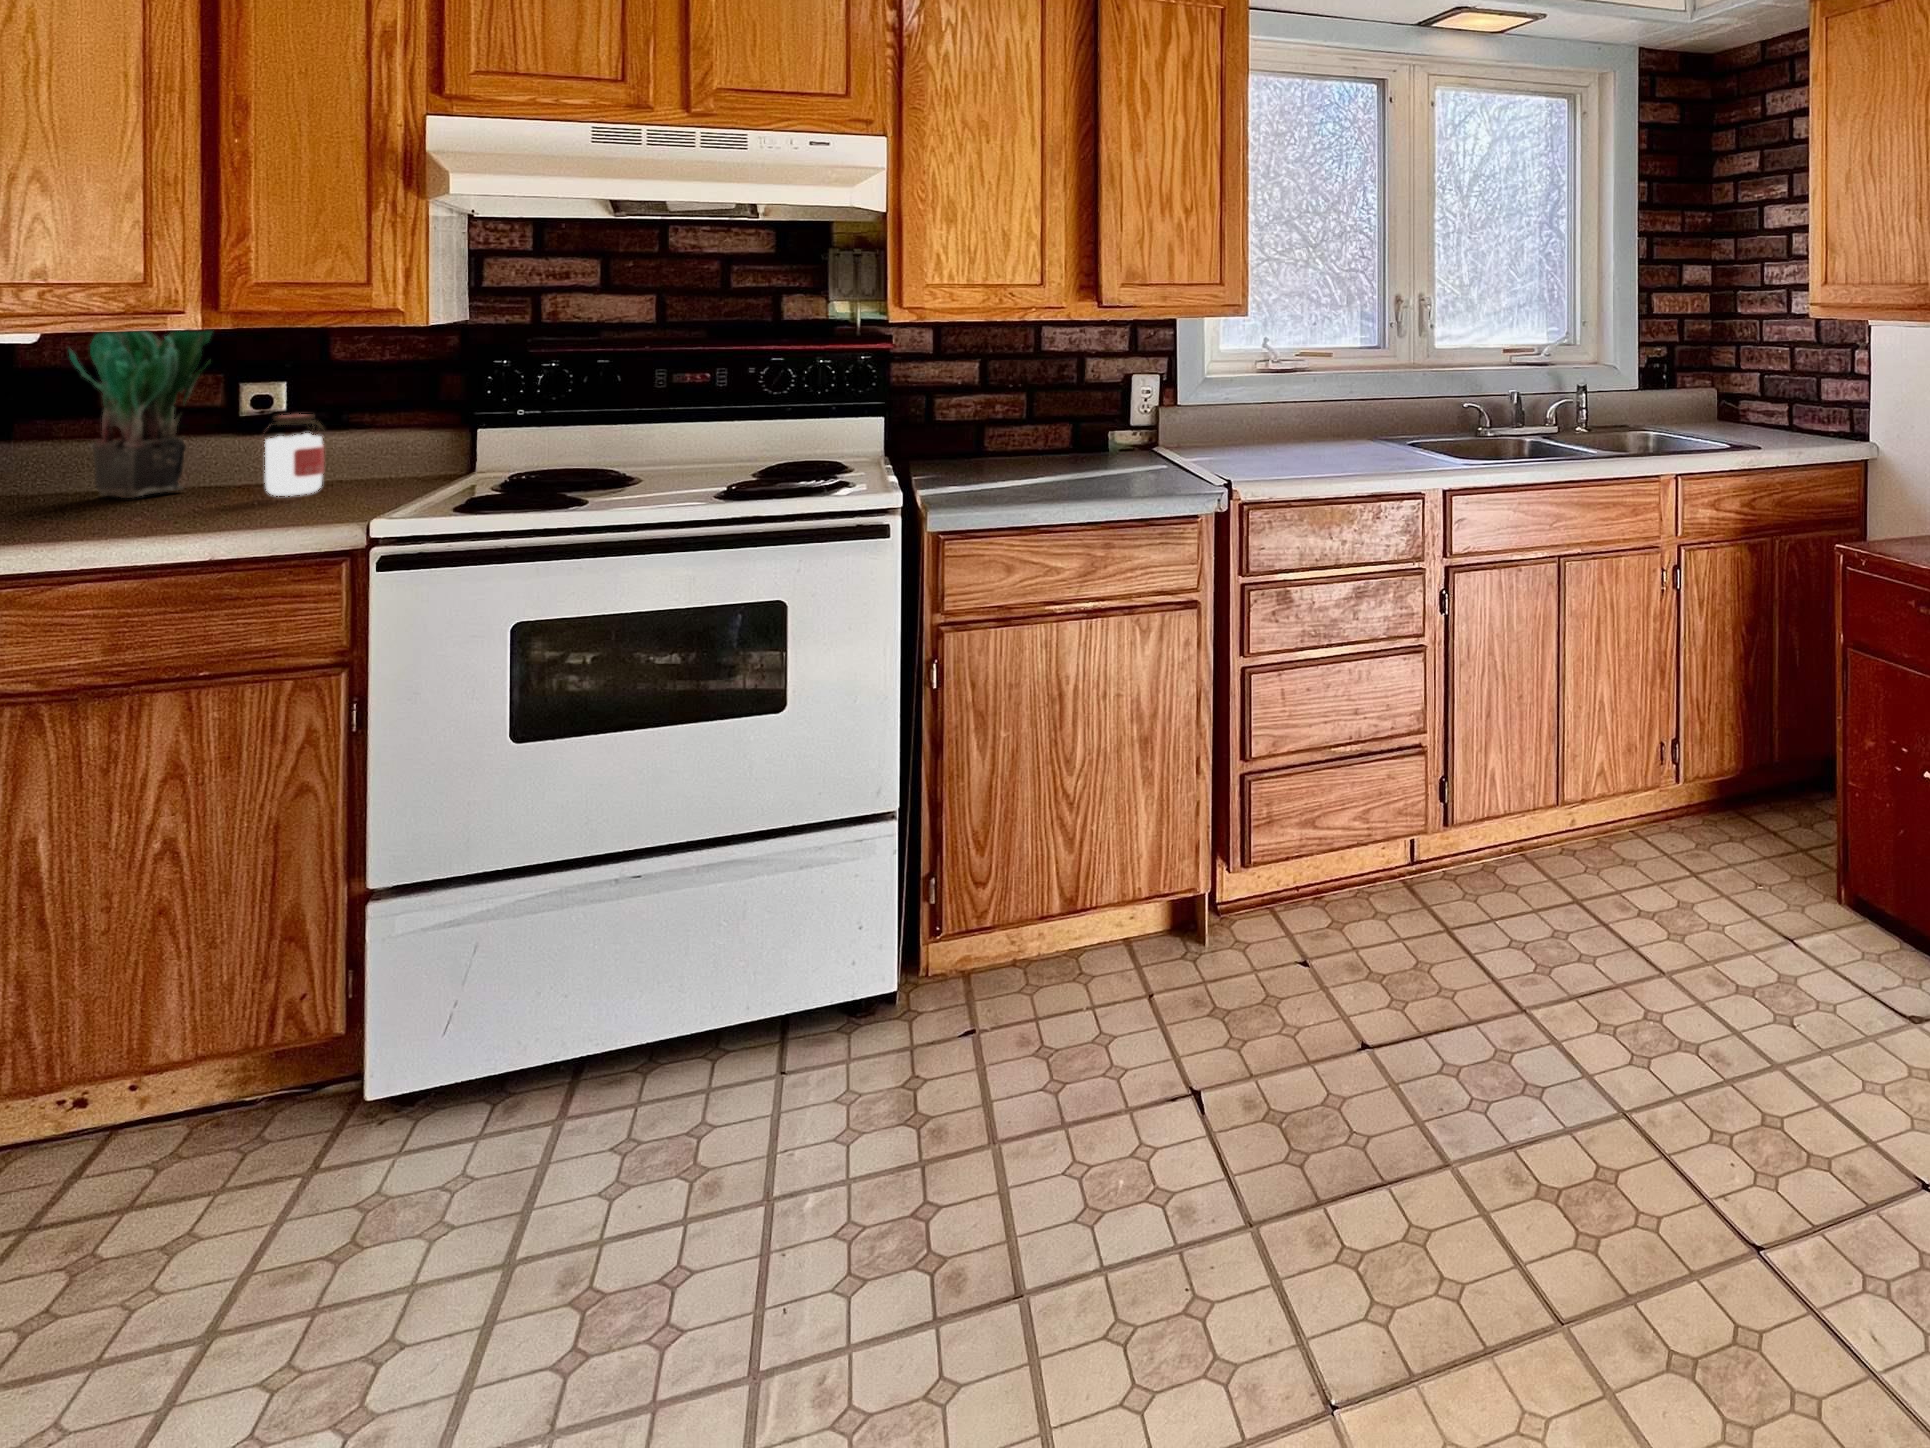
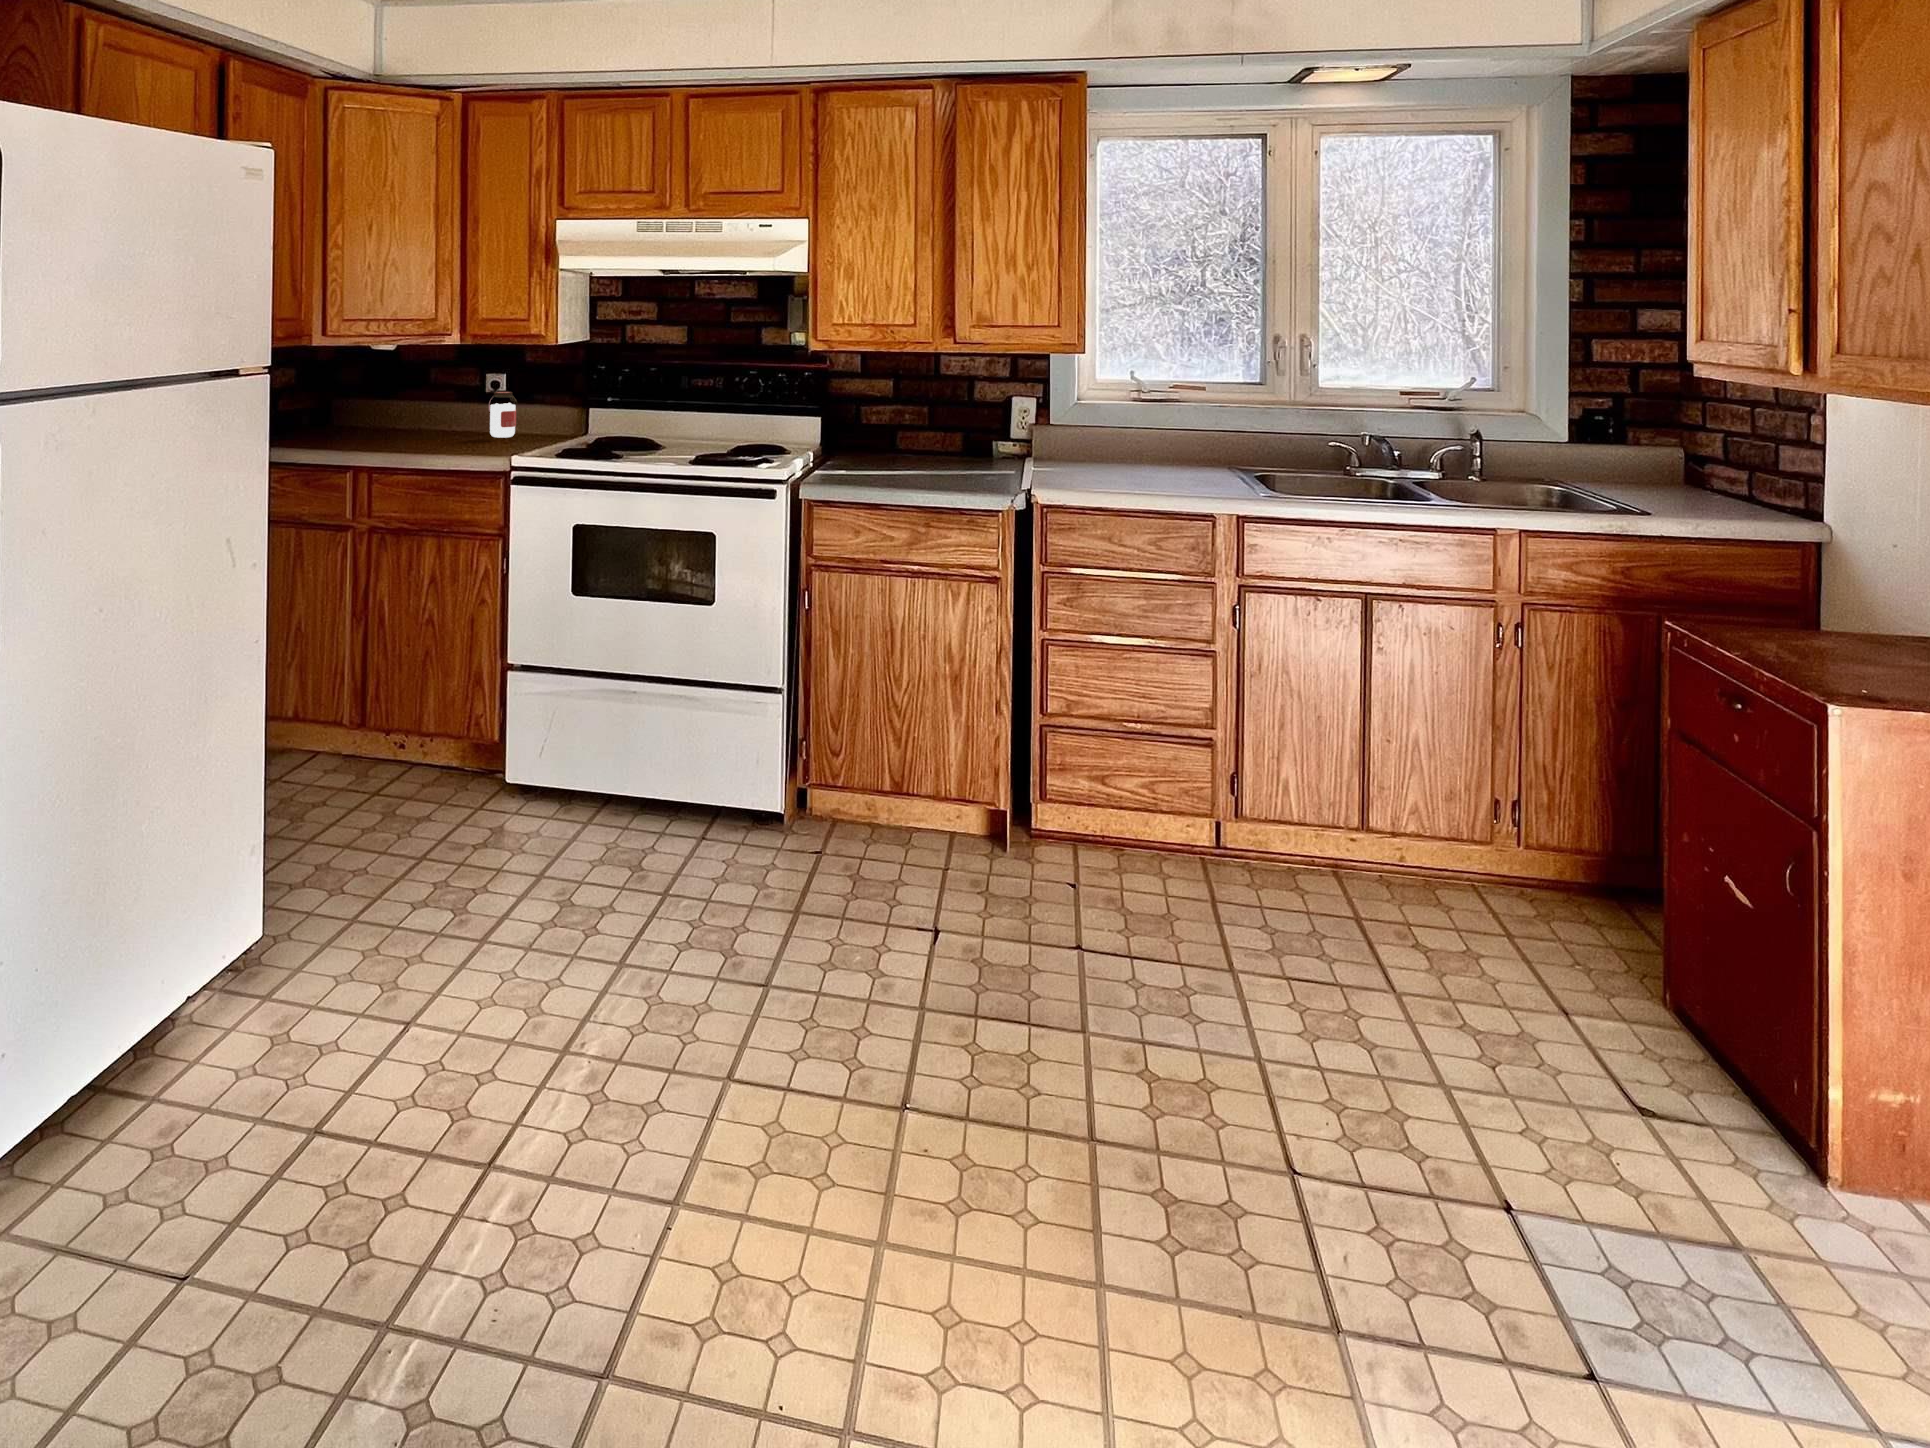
potted plant: present [69,331,212,498] -> none [415,330,476,432]

